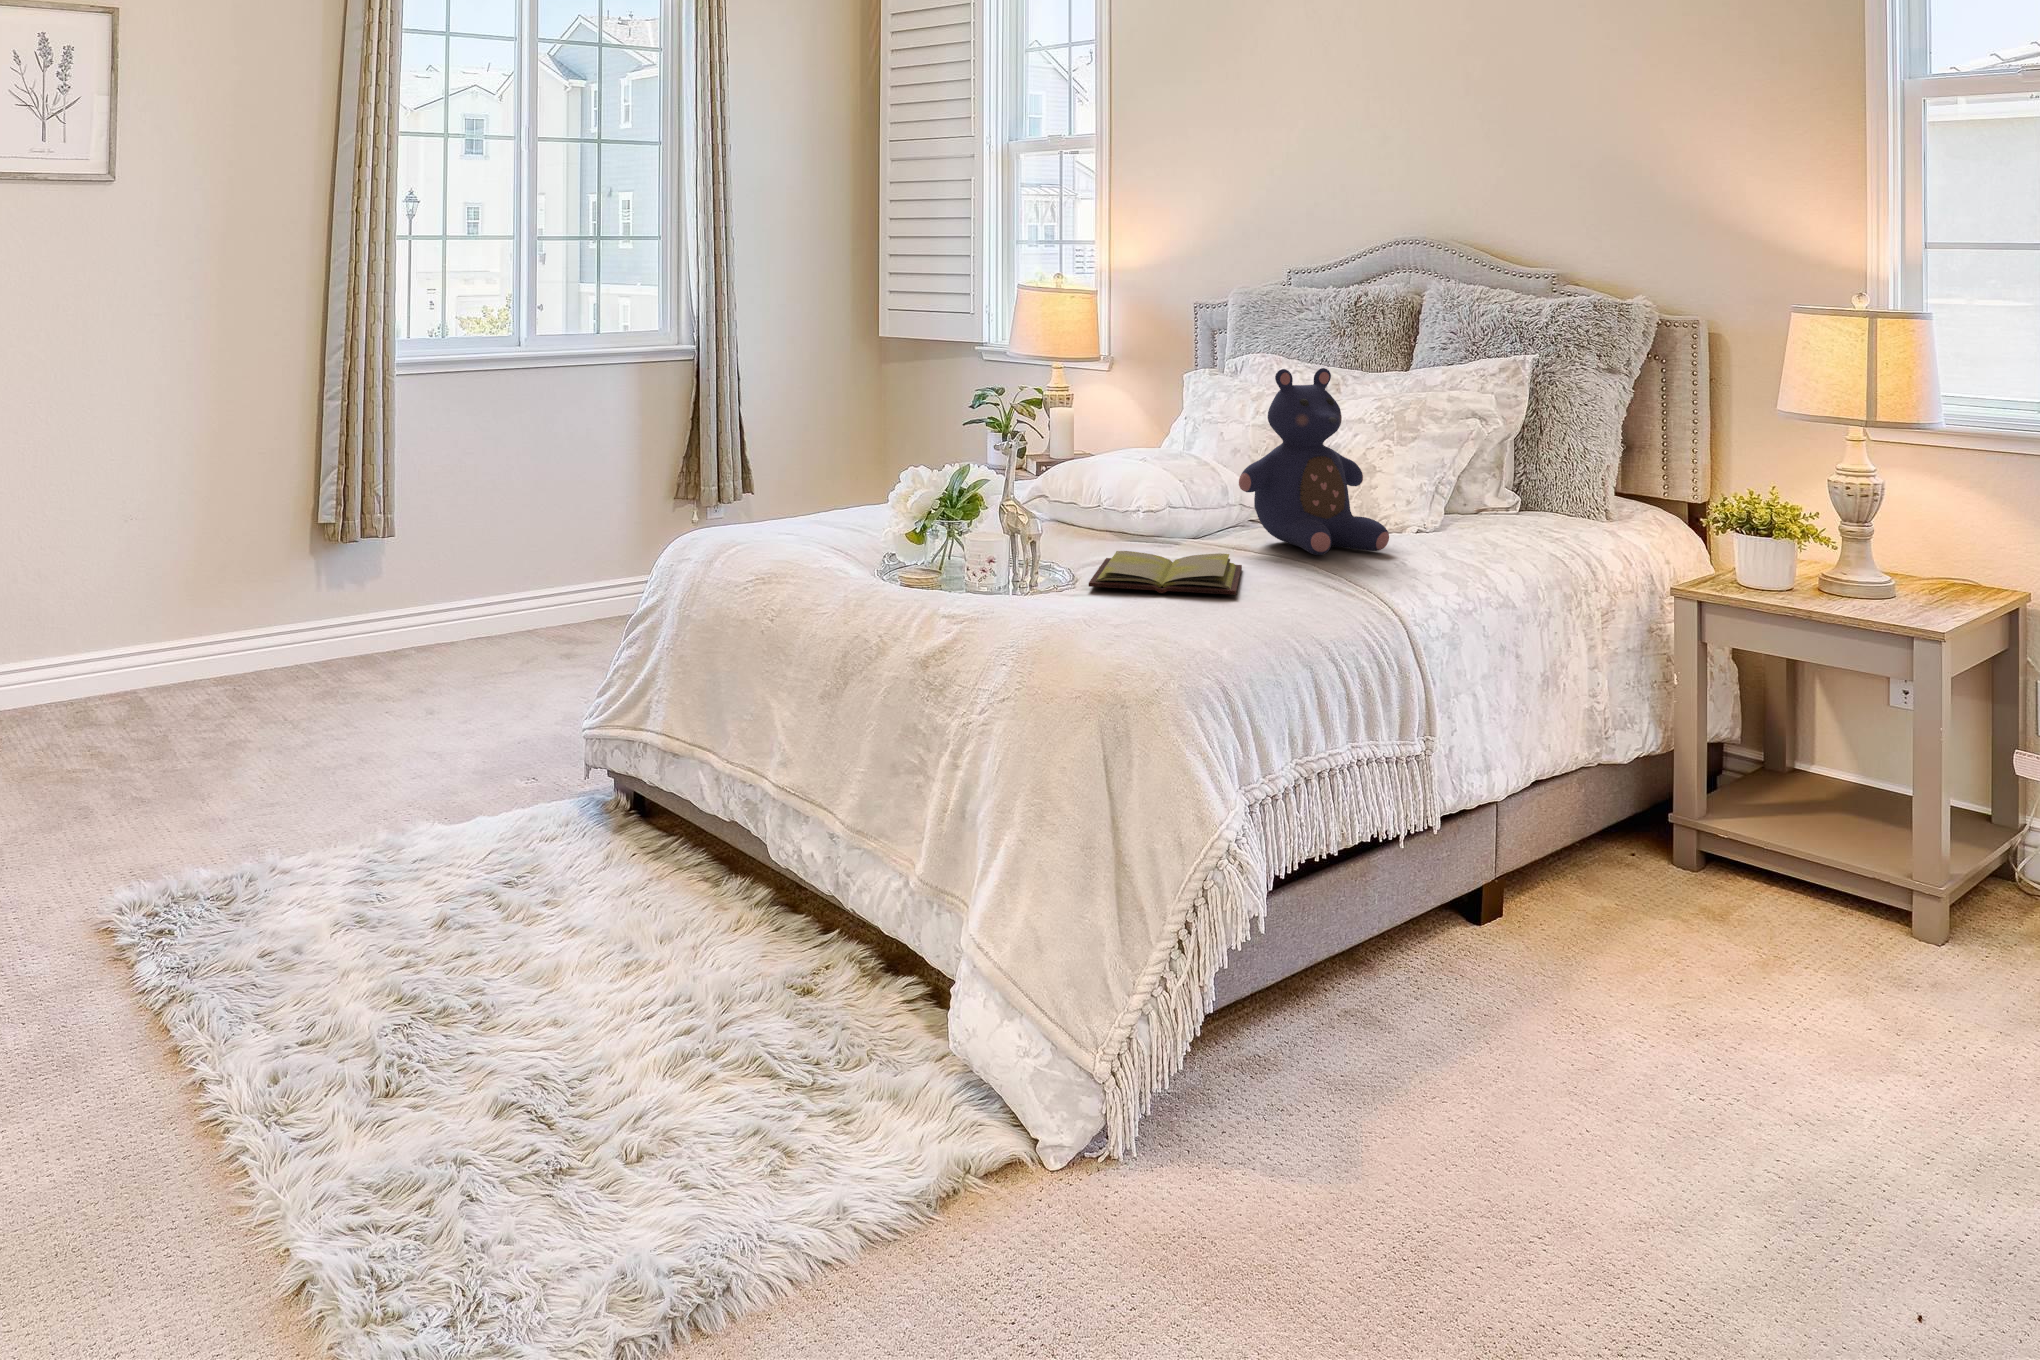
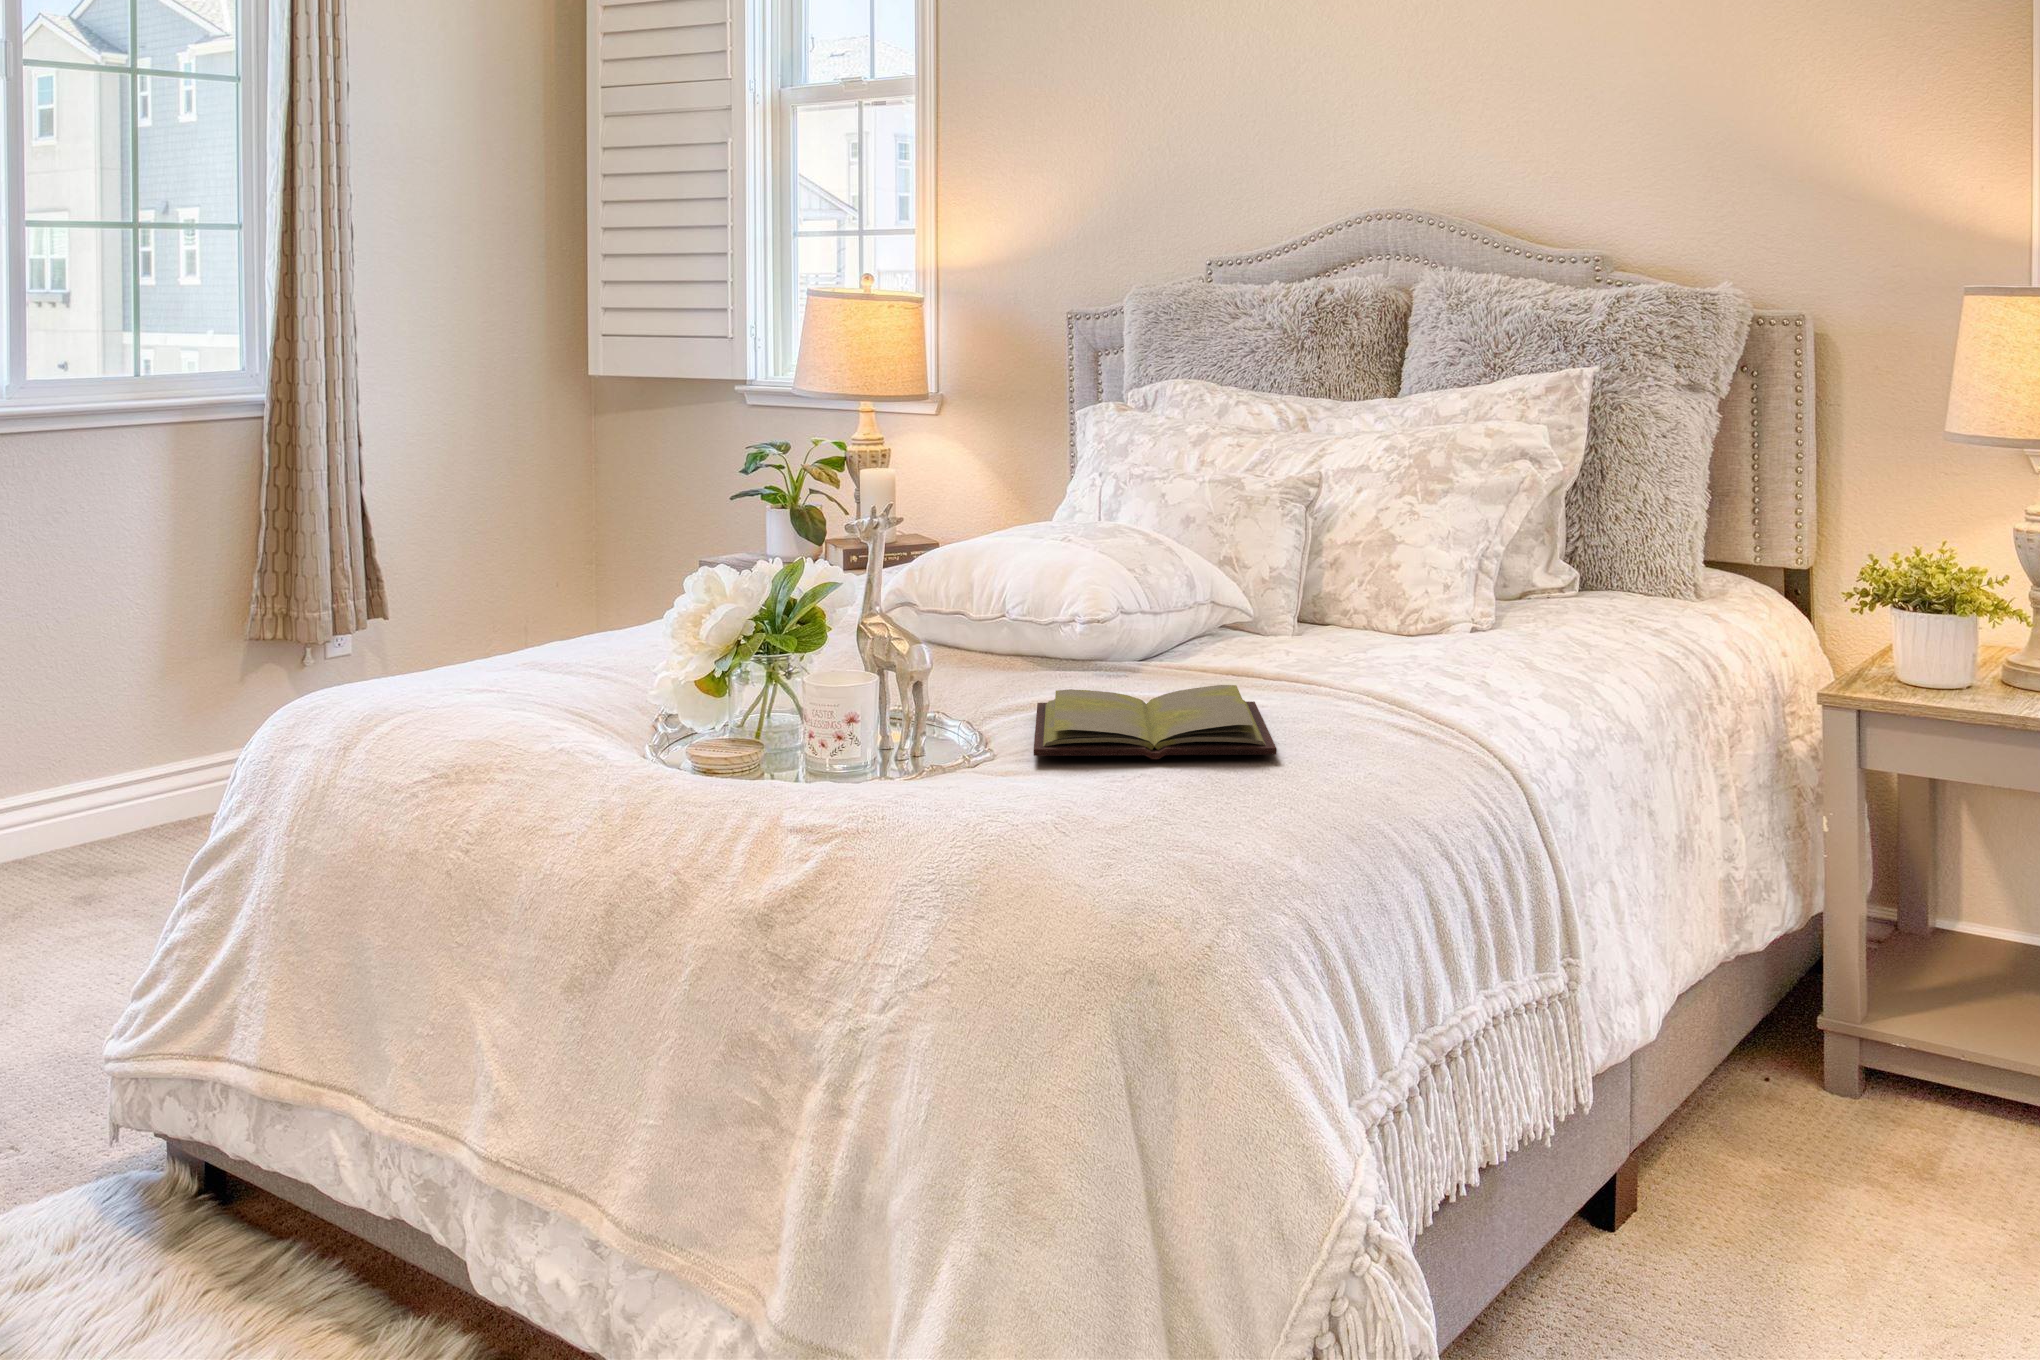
teddy bear: present [1239,368,1389,555] -> none [1227,387,1454,678]

